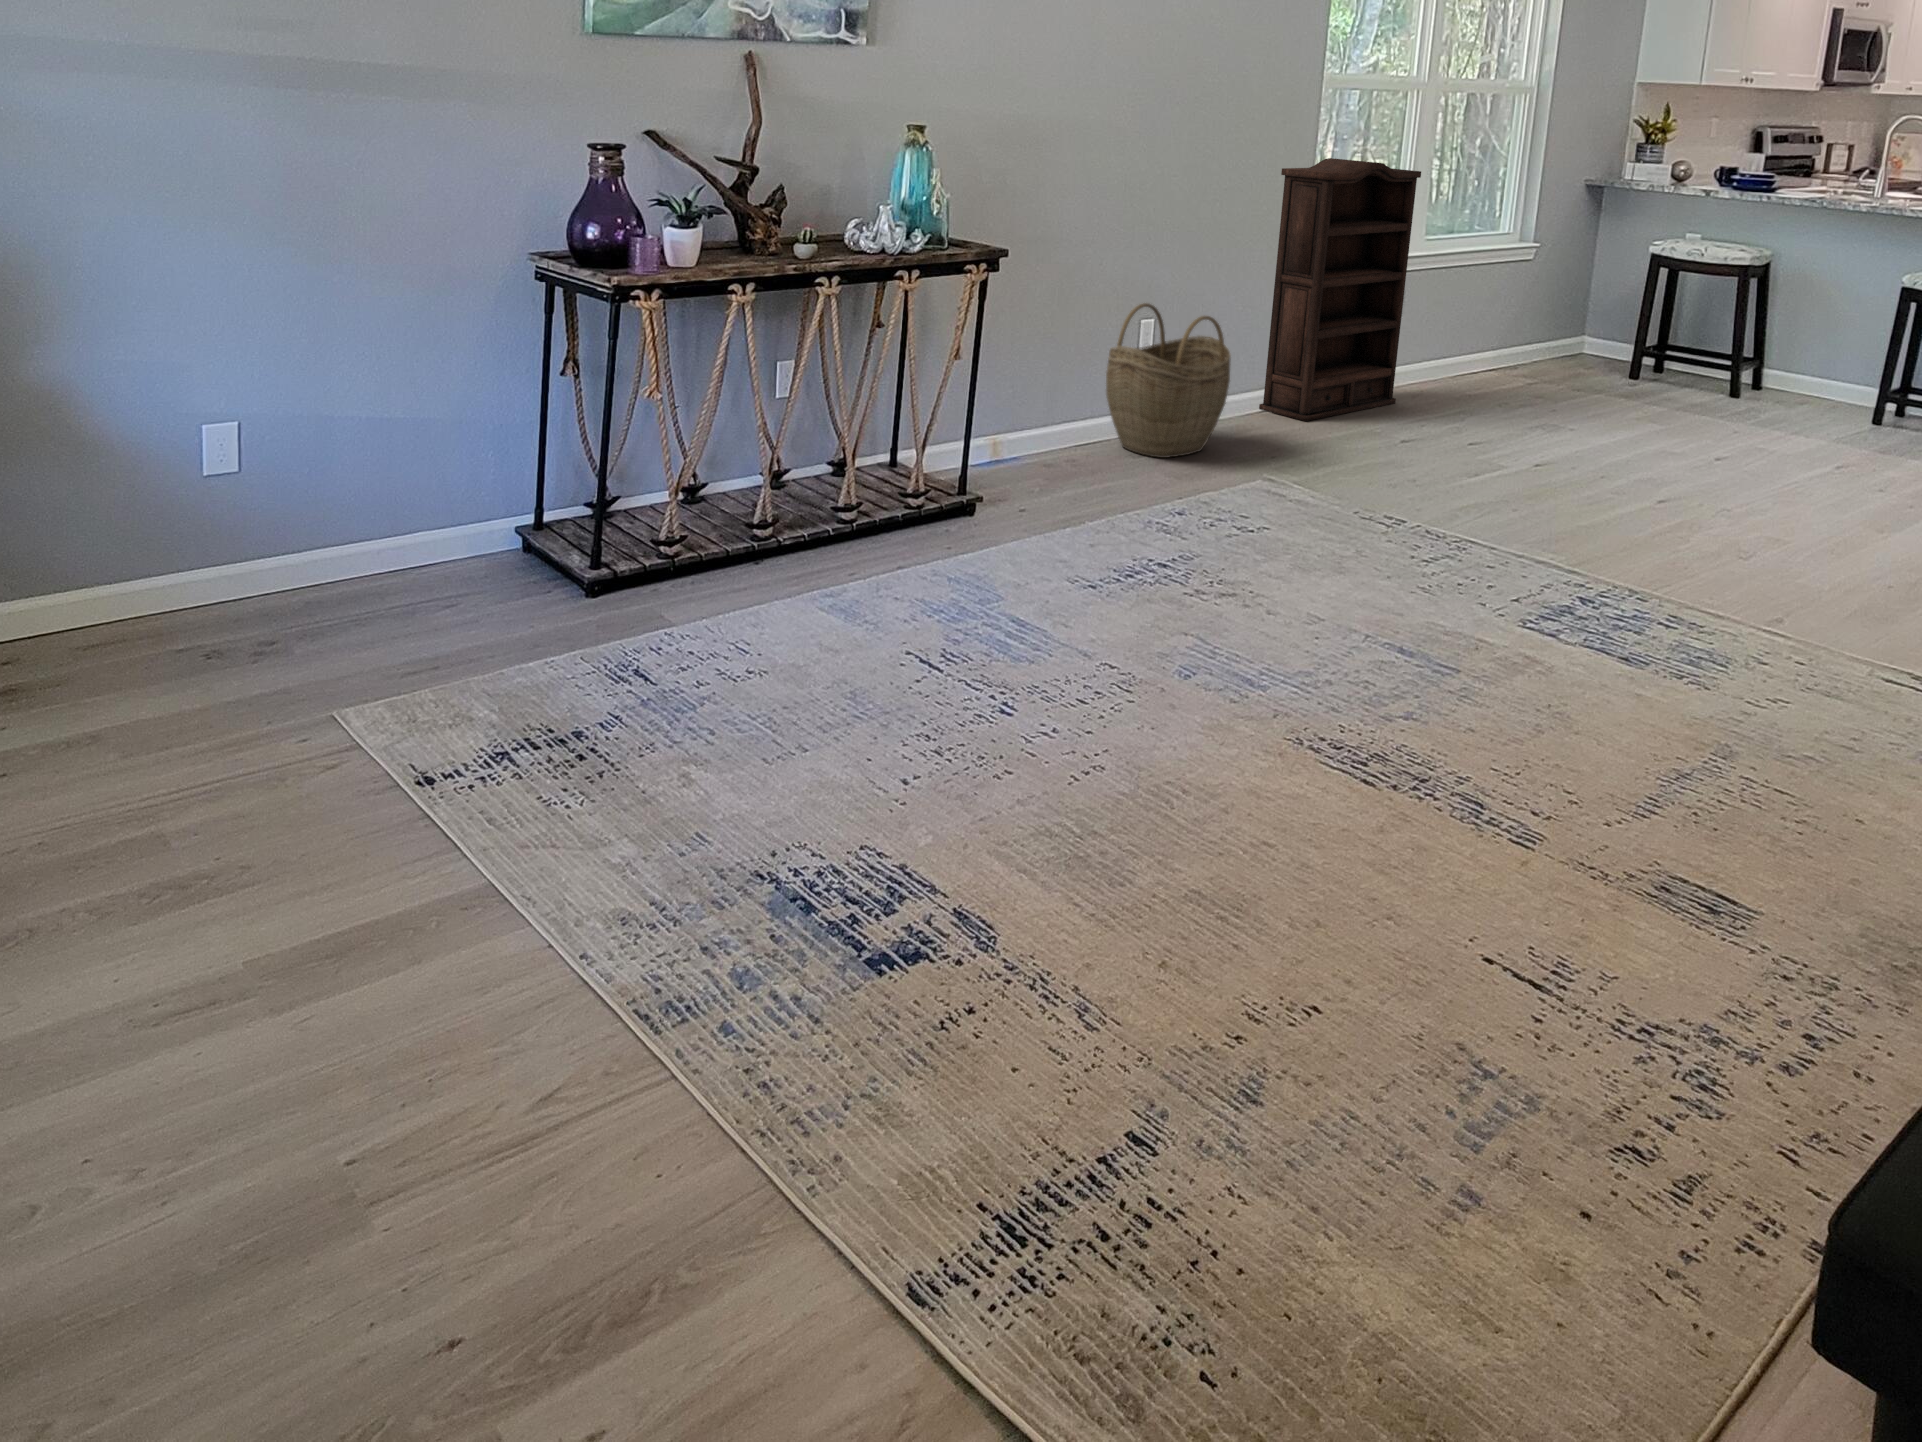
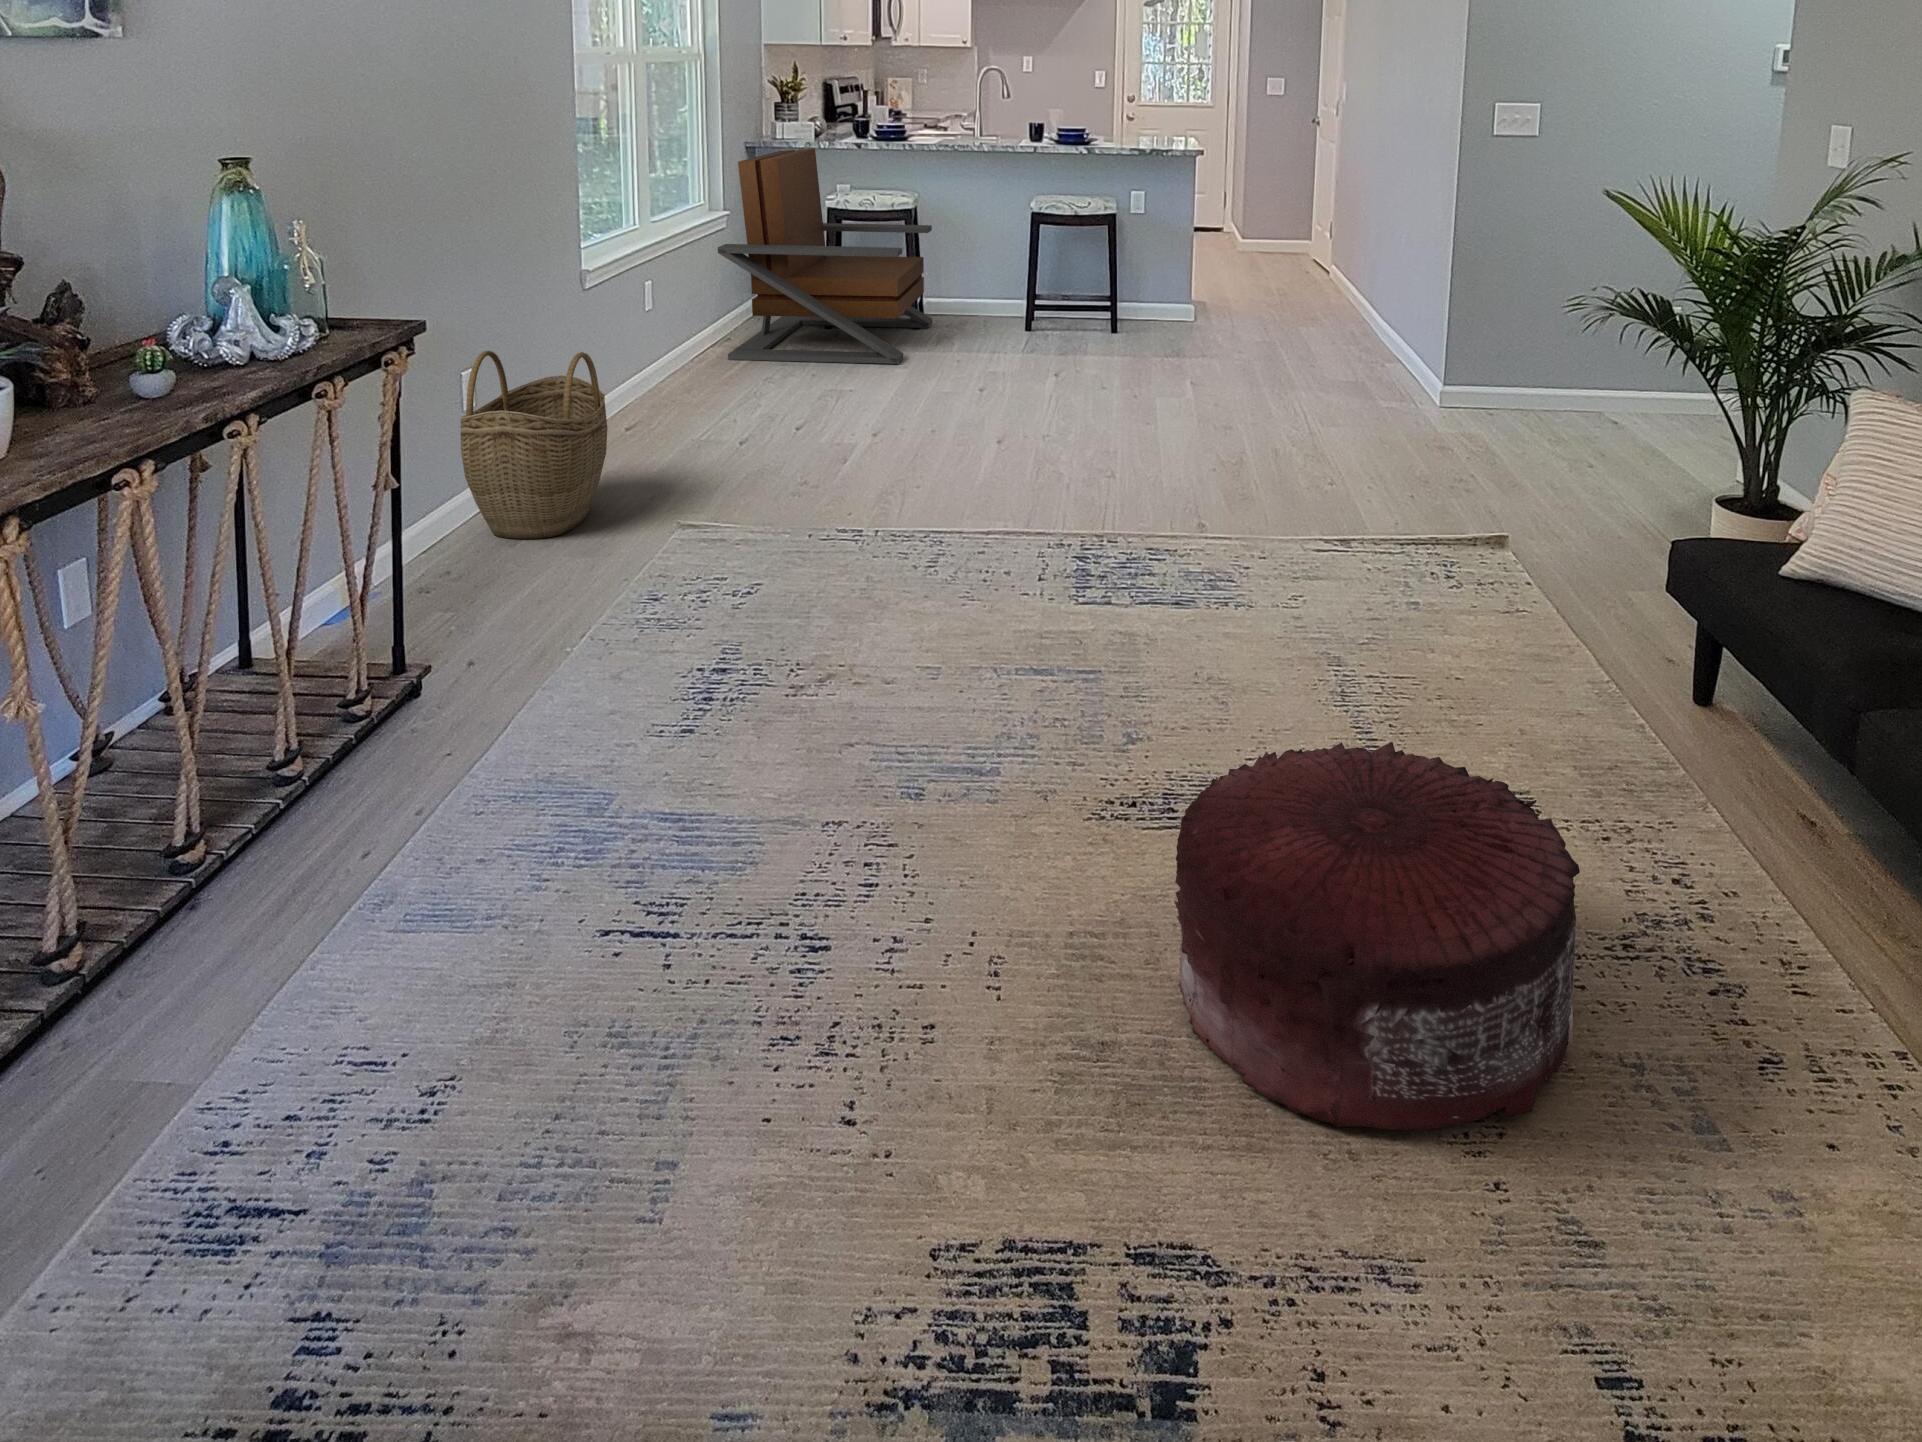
bookshelf: present [1259,158,1421,421] -> none [567,146,697,446]
lounge chair: none [1473,188,1759,416] -> present [718,148,933,364]
pouf: none [1138,693,1517,1026] -> present [1175,742,1580,1130]

